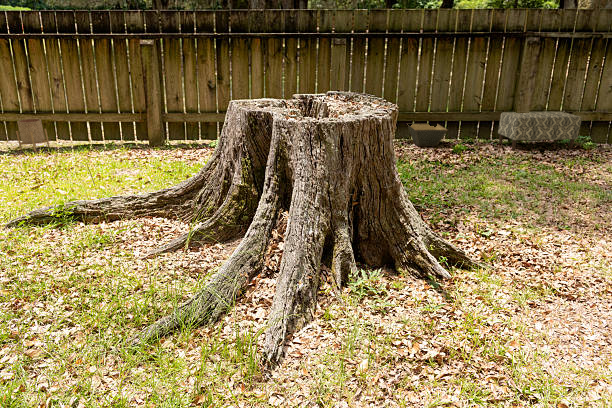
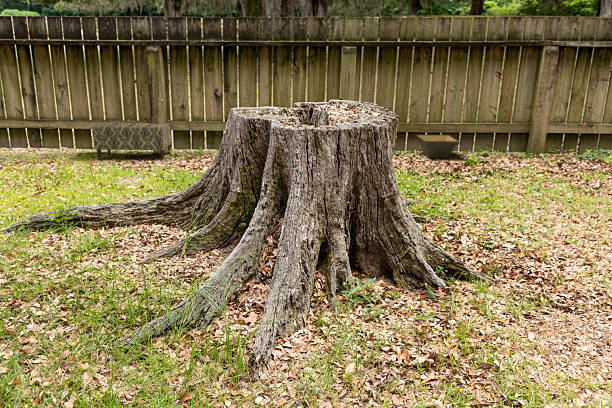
bench: present [498,112,582,150] -> present [92,122,171,160]
planter: present [16,119,50,151] -> none [22,126,55,158]

